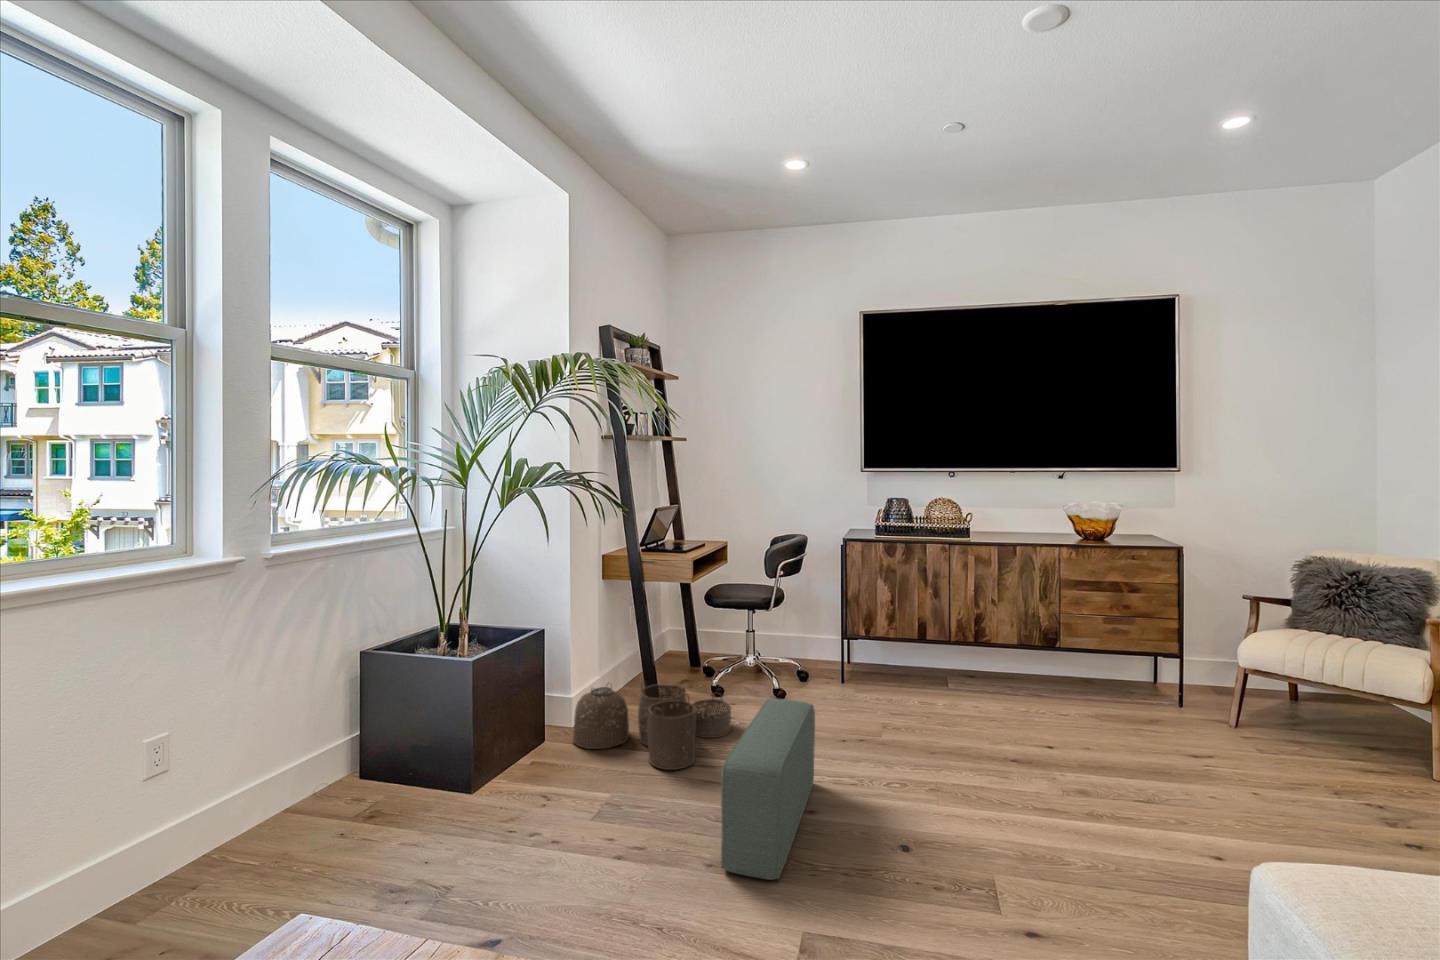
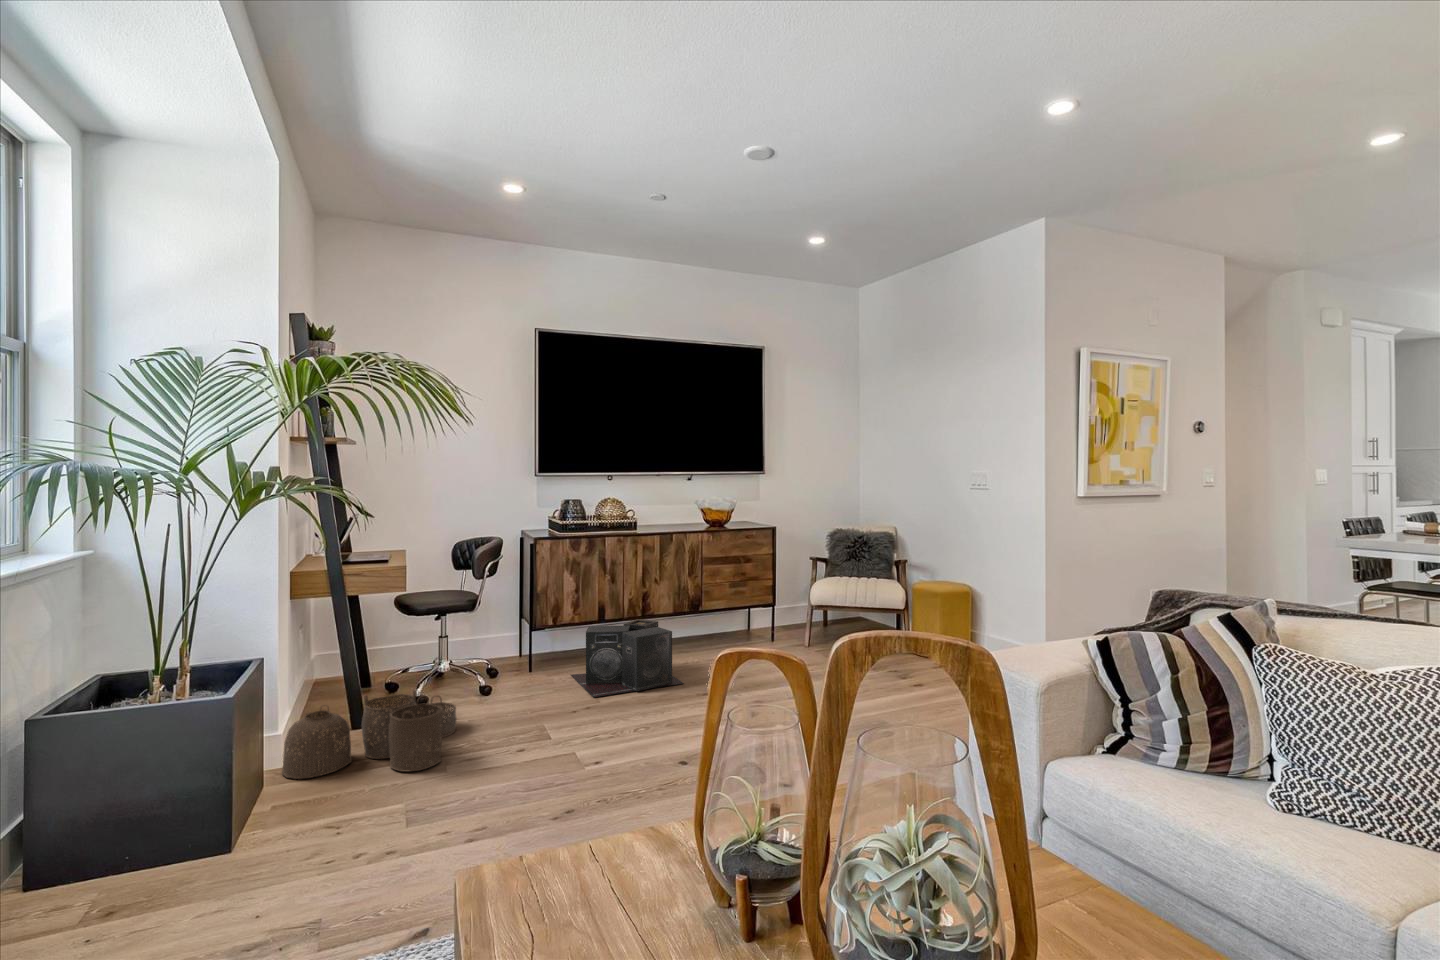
speaker: none [877,645,1009,740] -> present [571,619,683,697]
pouf: present [721,699,815,880] -> none [518,675,583,817]

